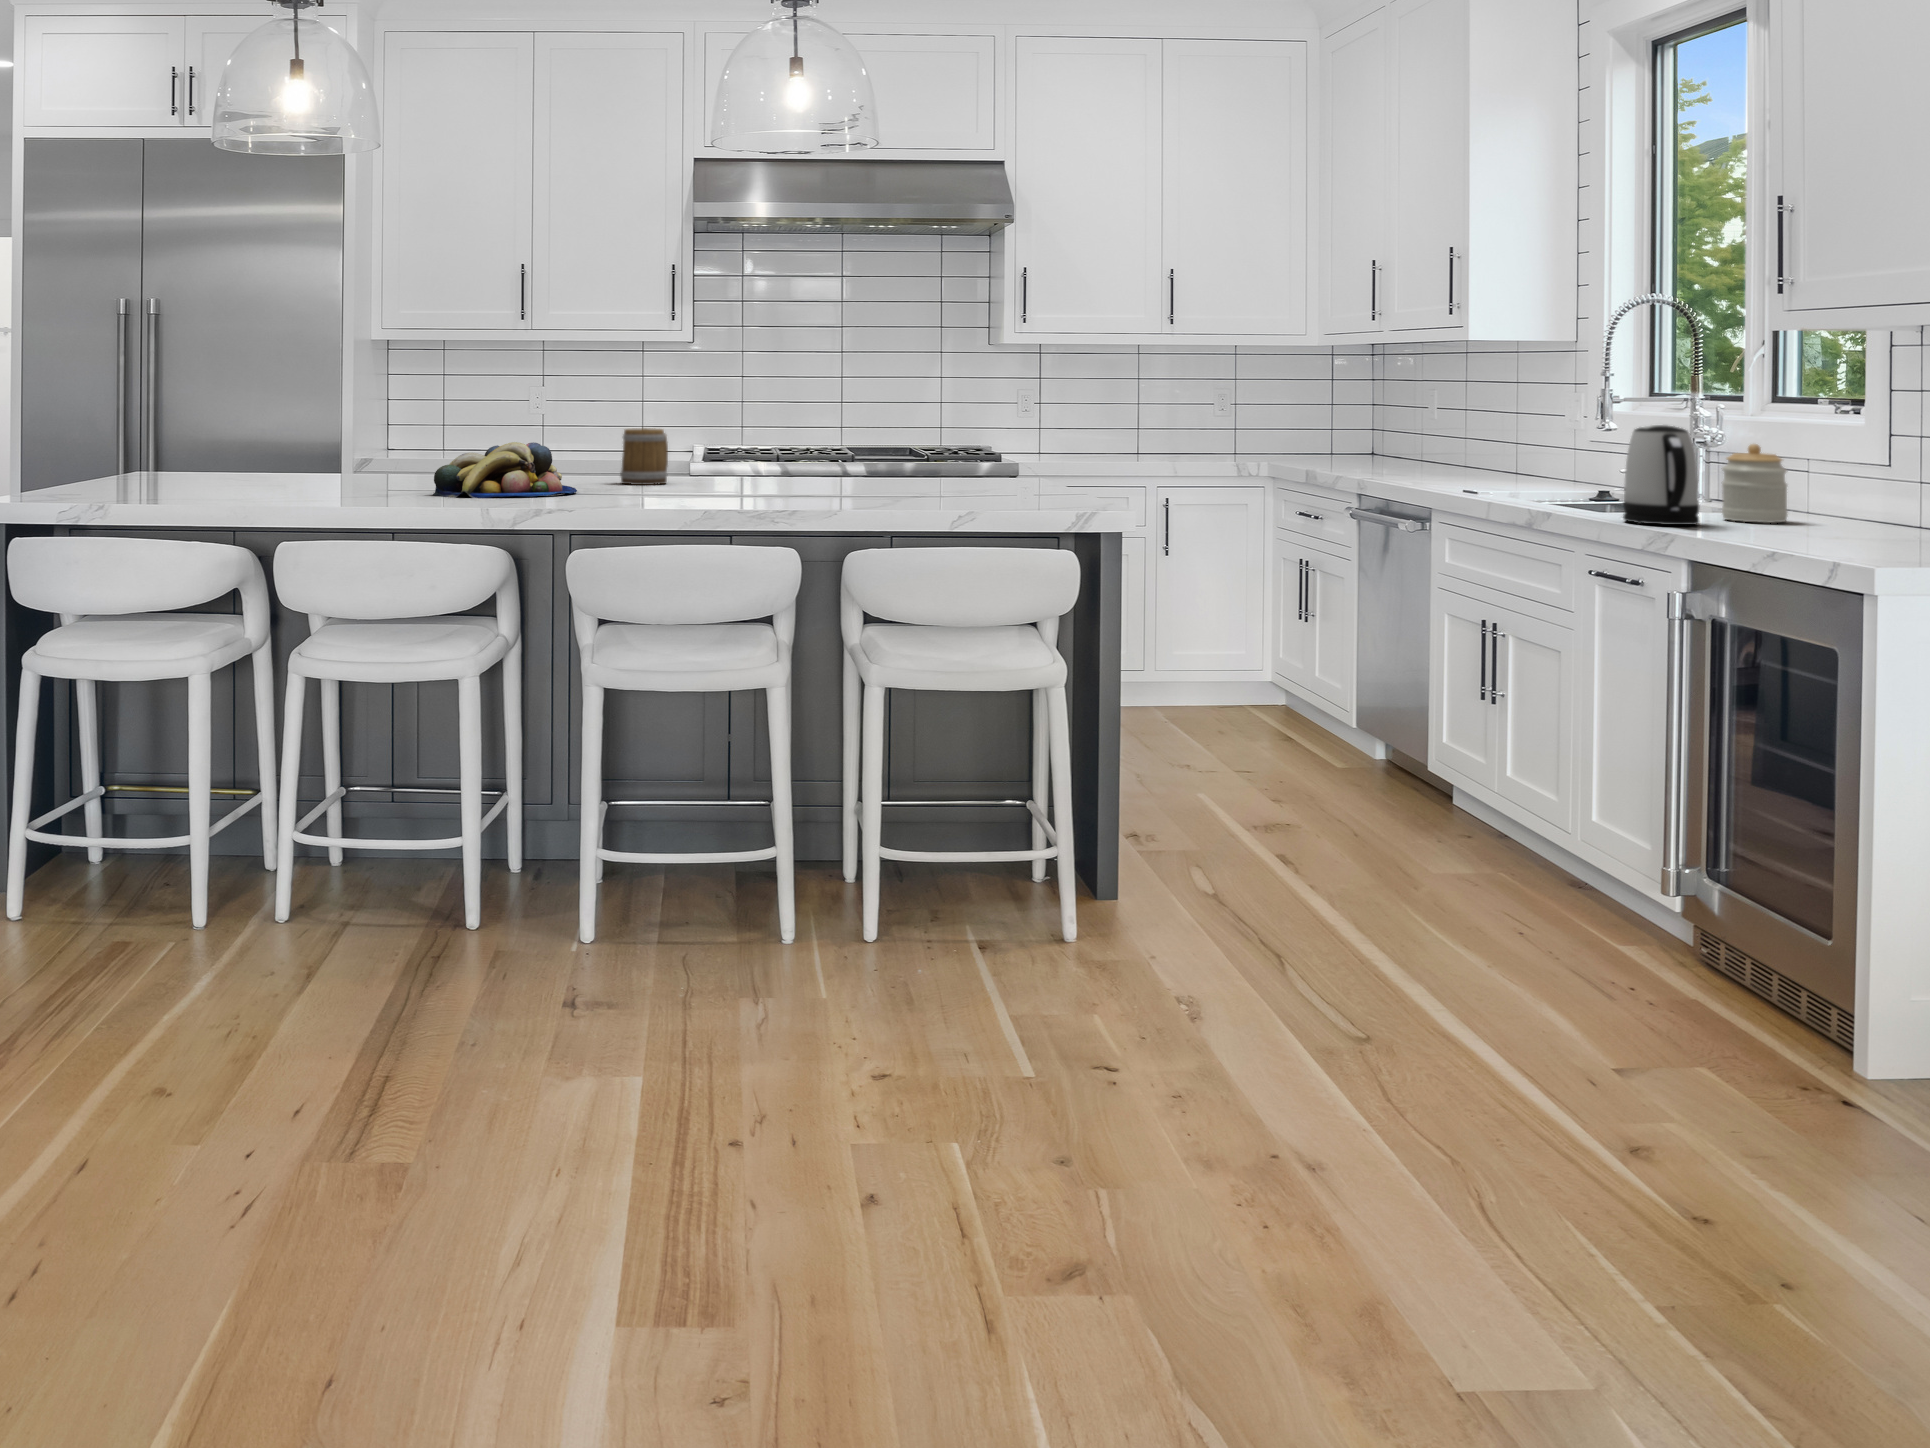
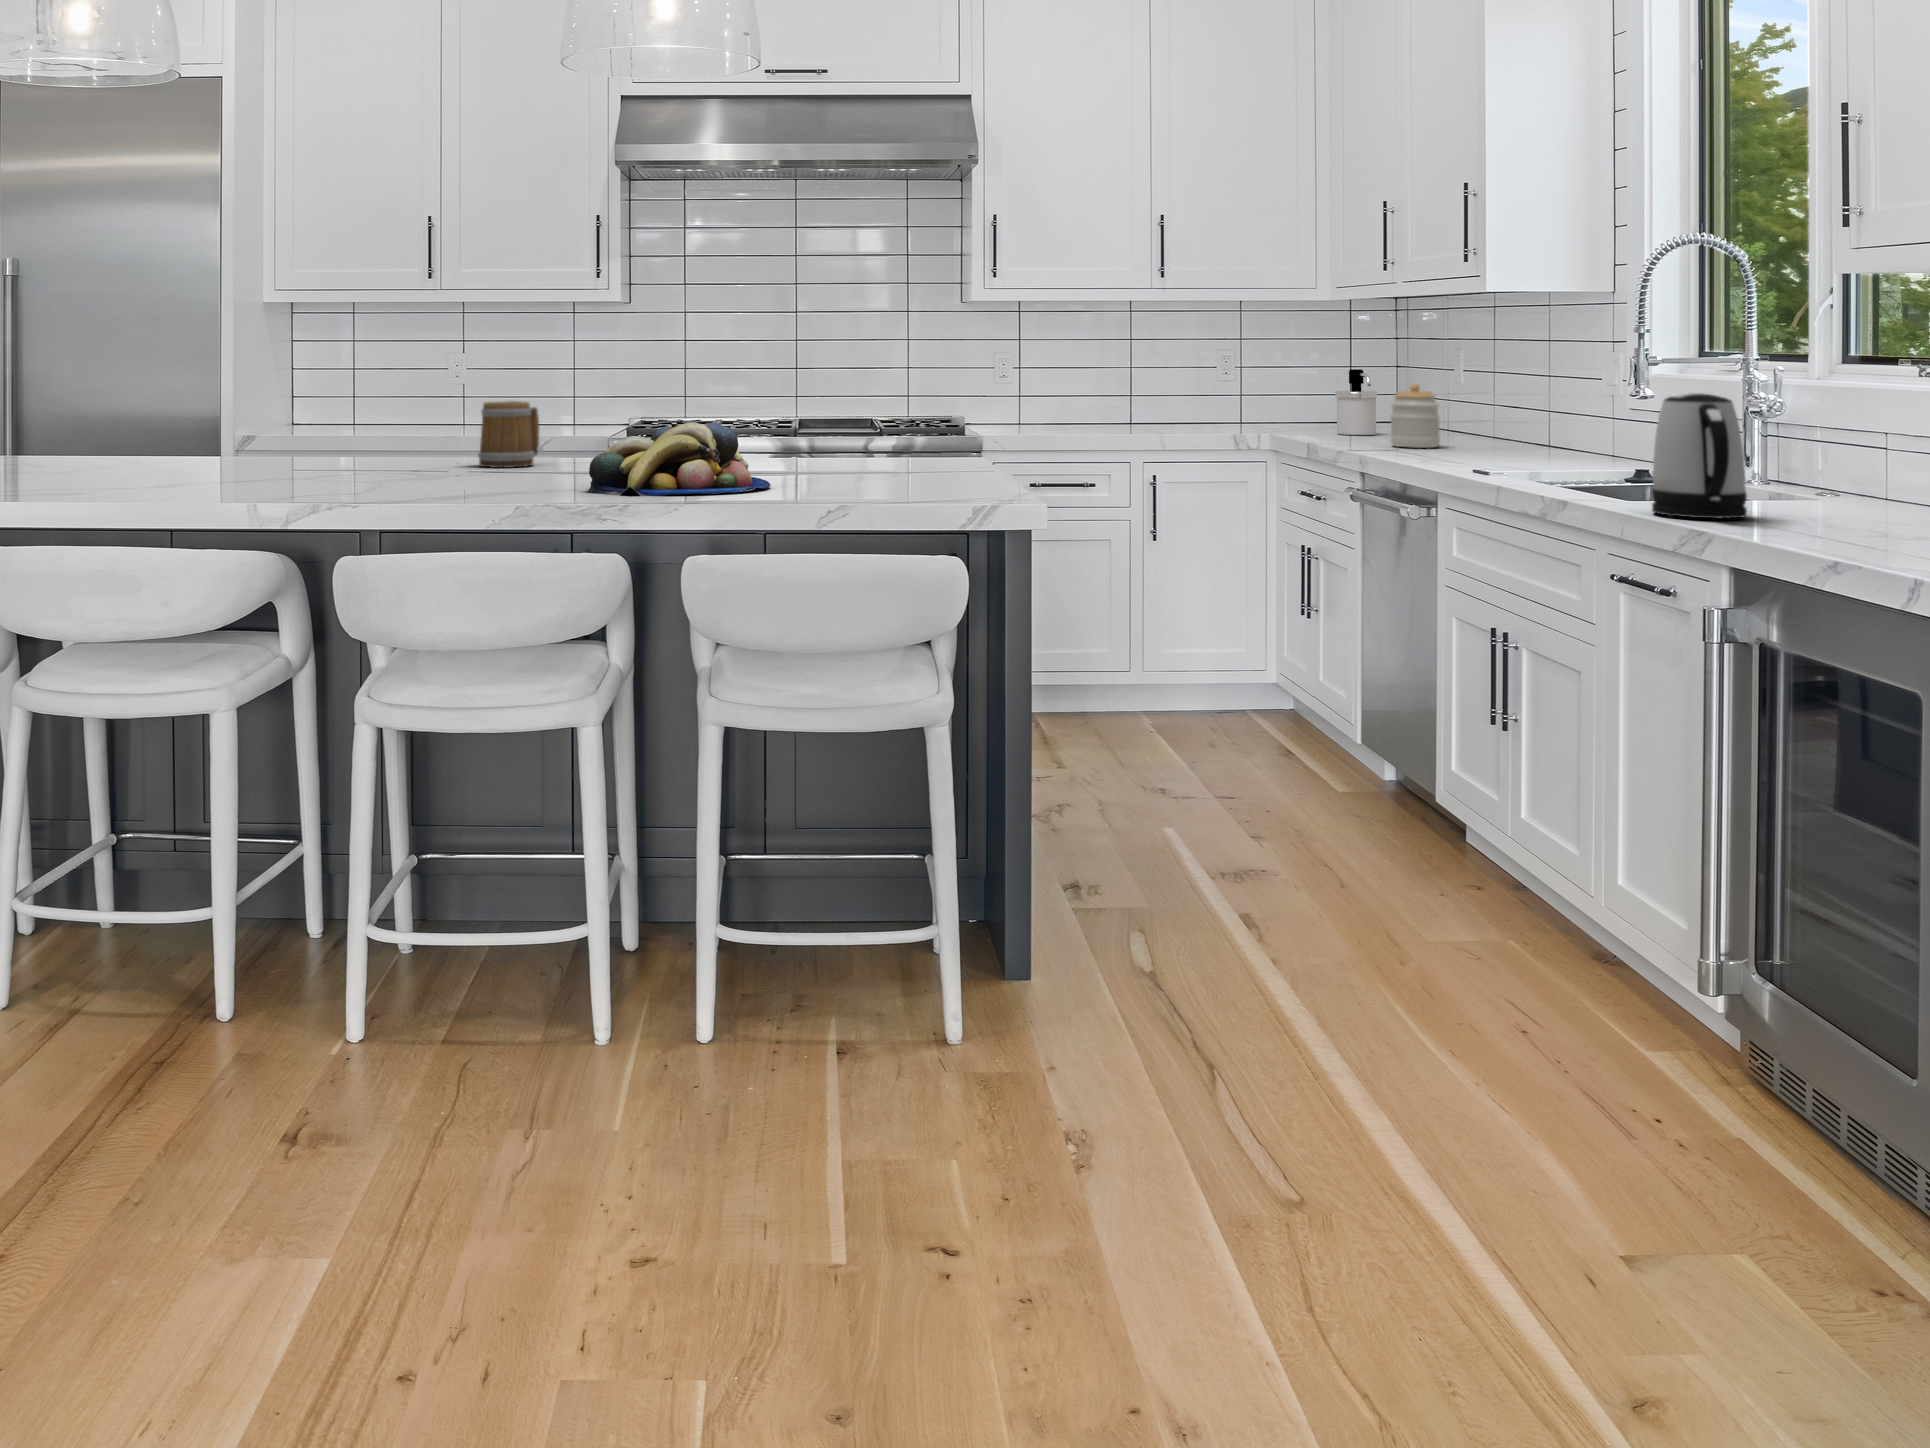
soap dispenser: none [1327,405,1364,463] -> present [1335,369,1377,435]
fruit bowl: present [433,442,577,498] -> present [588,422,770,496]
jar: present [1722,444,1787,523] -> present [1391,383,1440,448]

